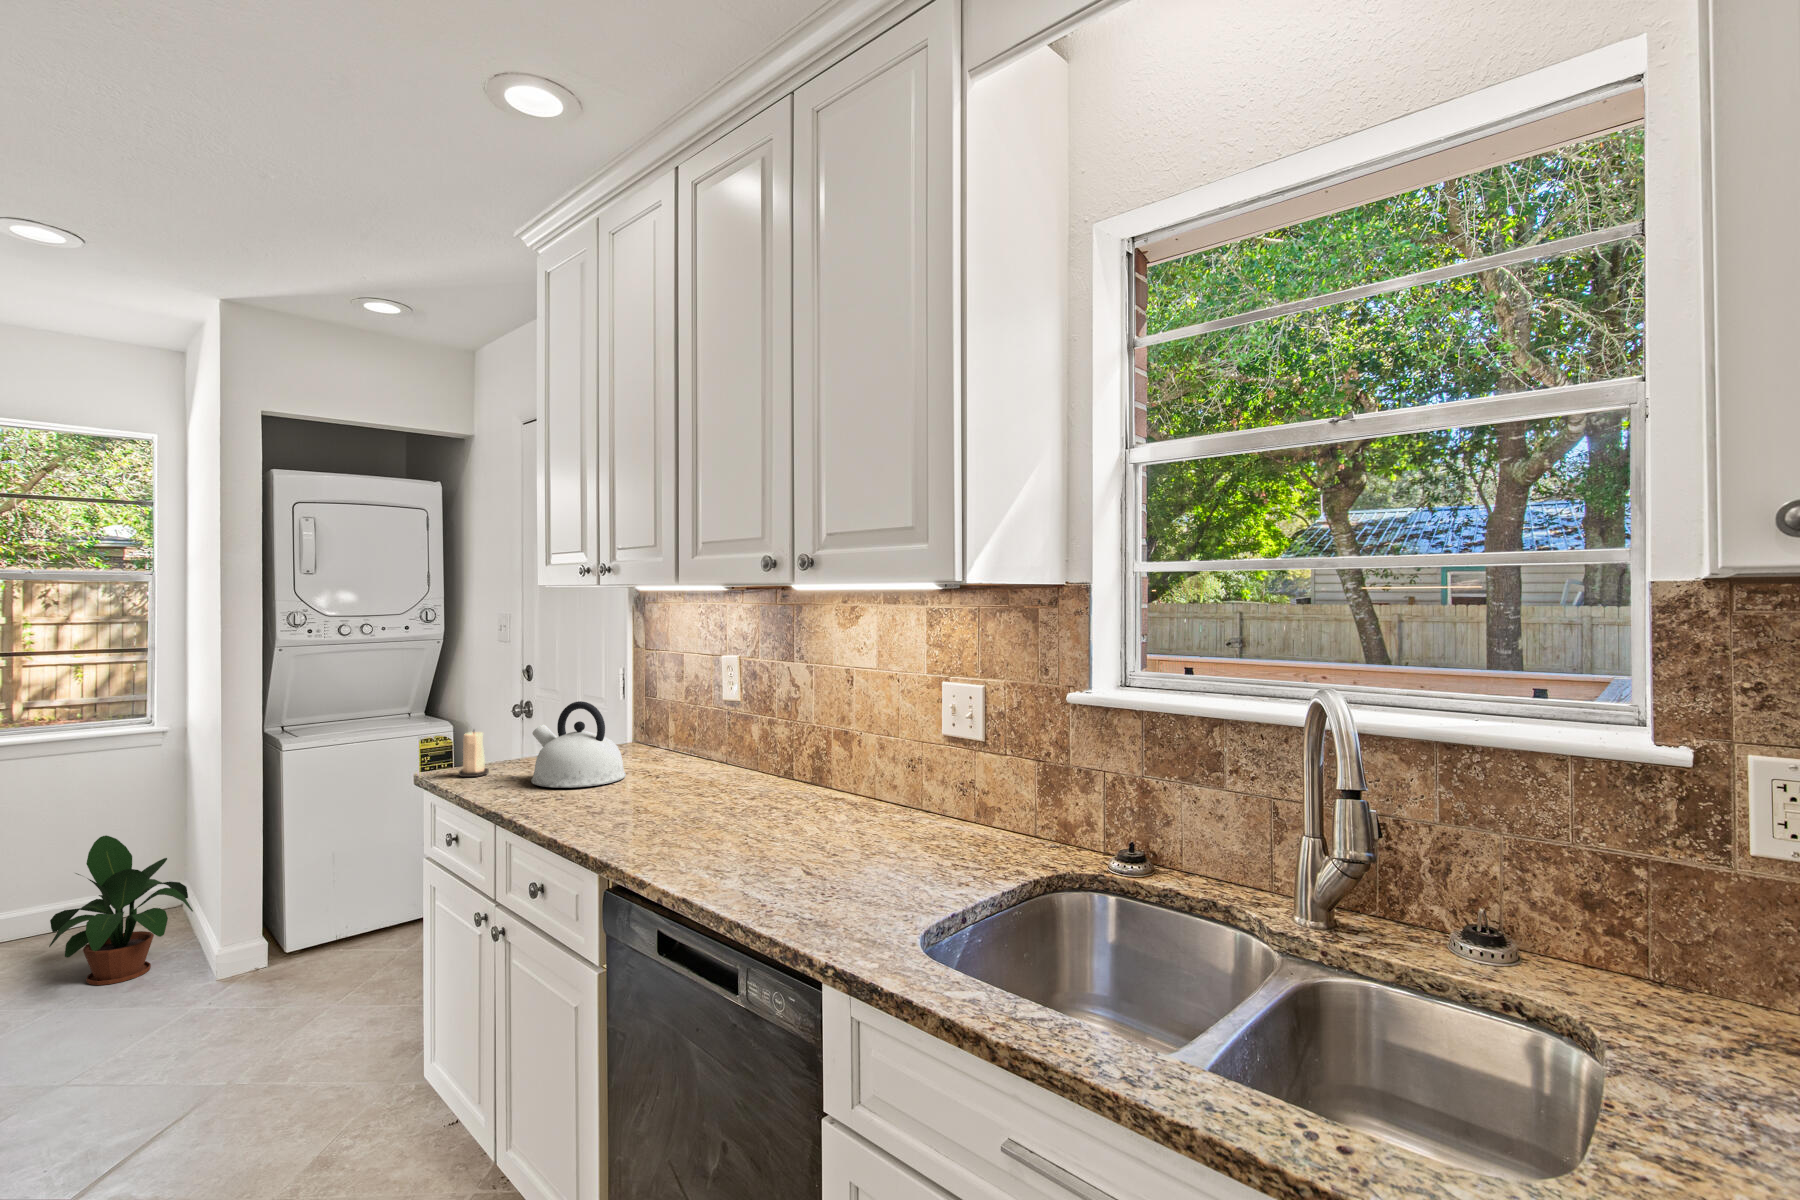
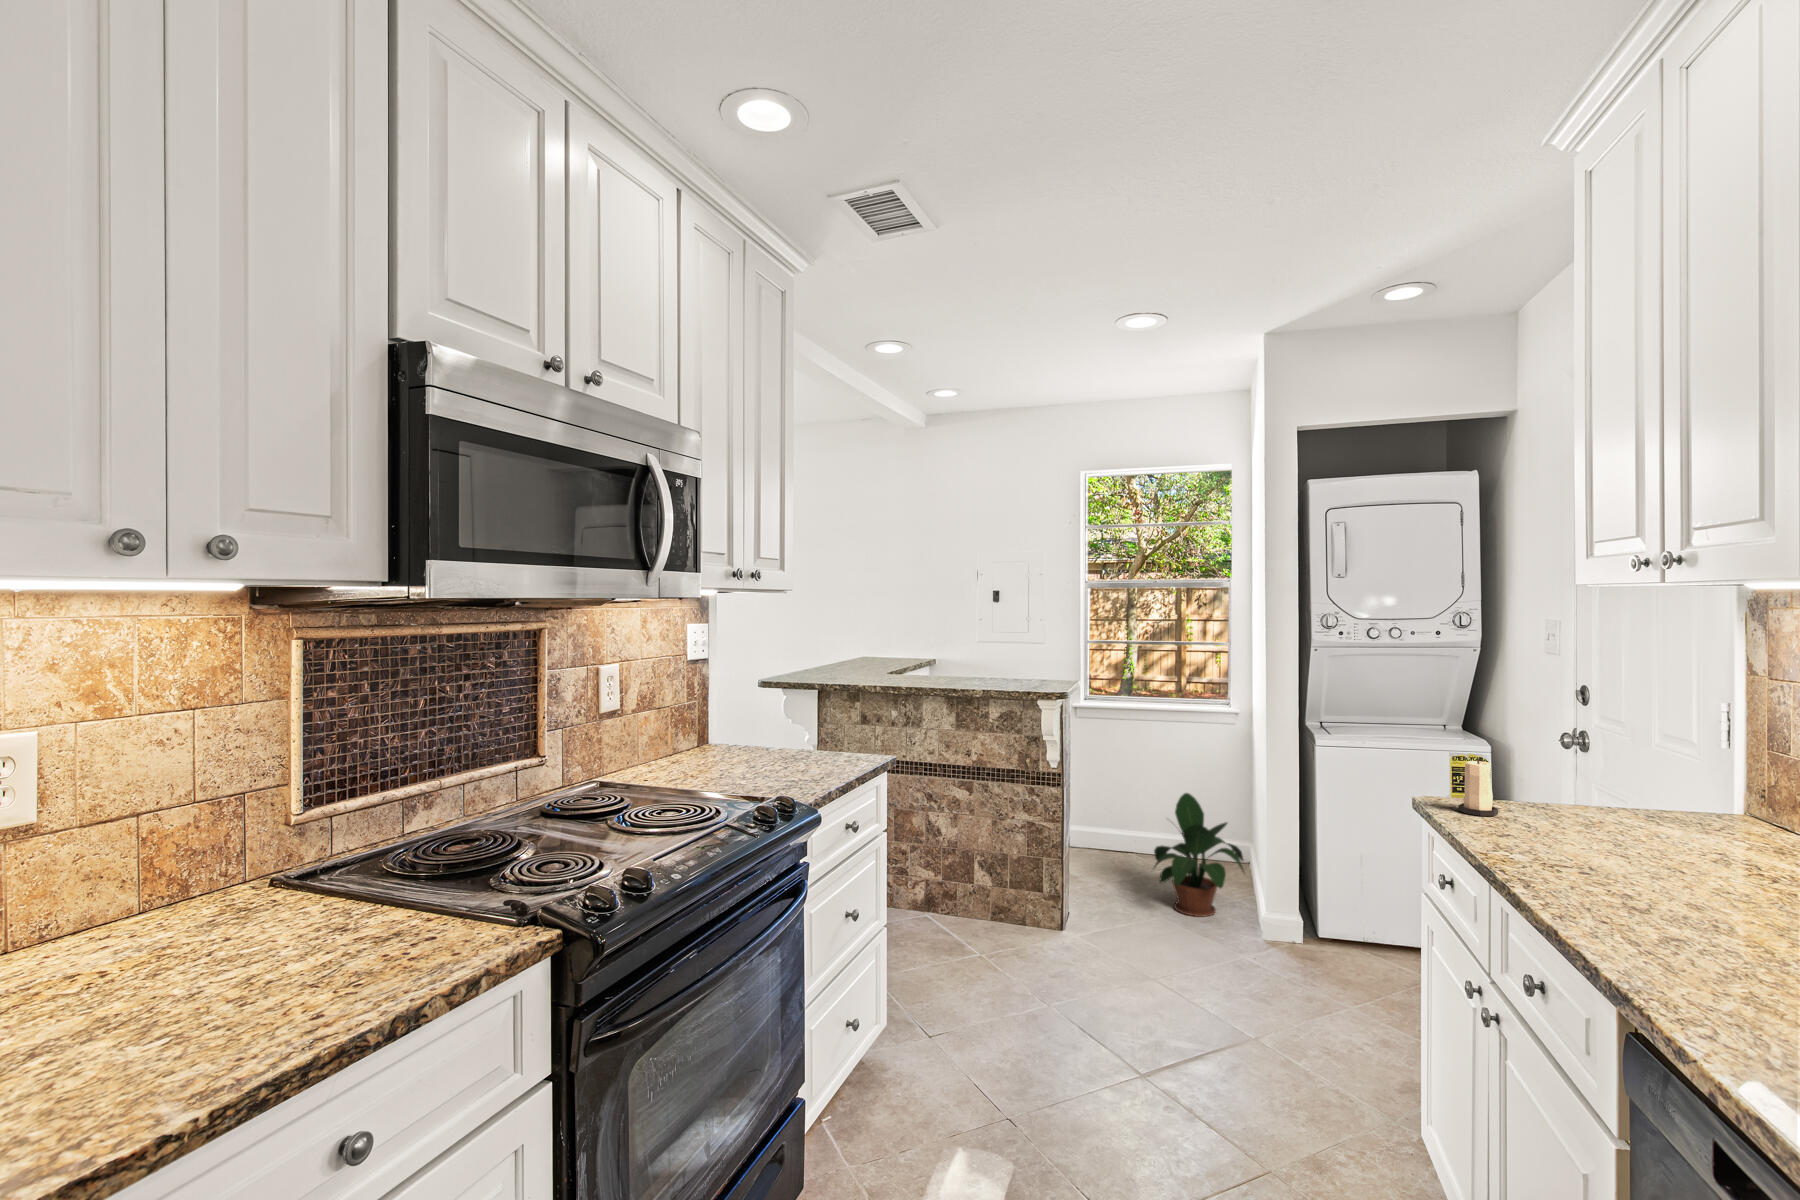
kettle: present [531,701,626,788] -> none [1550,744,1710,869]

